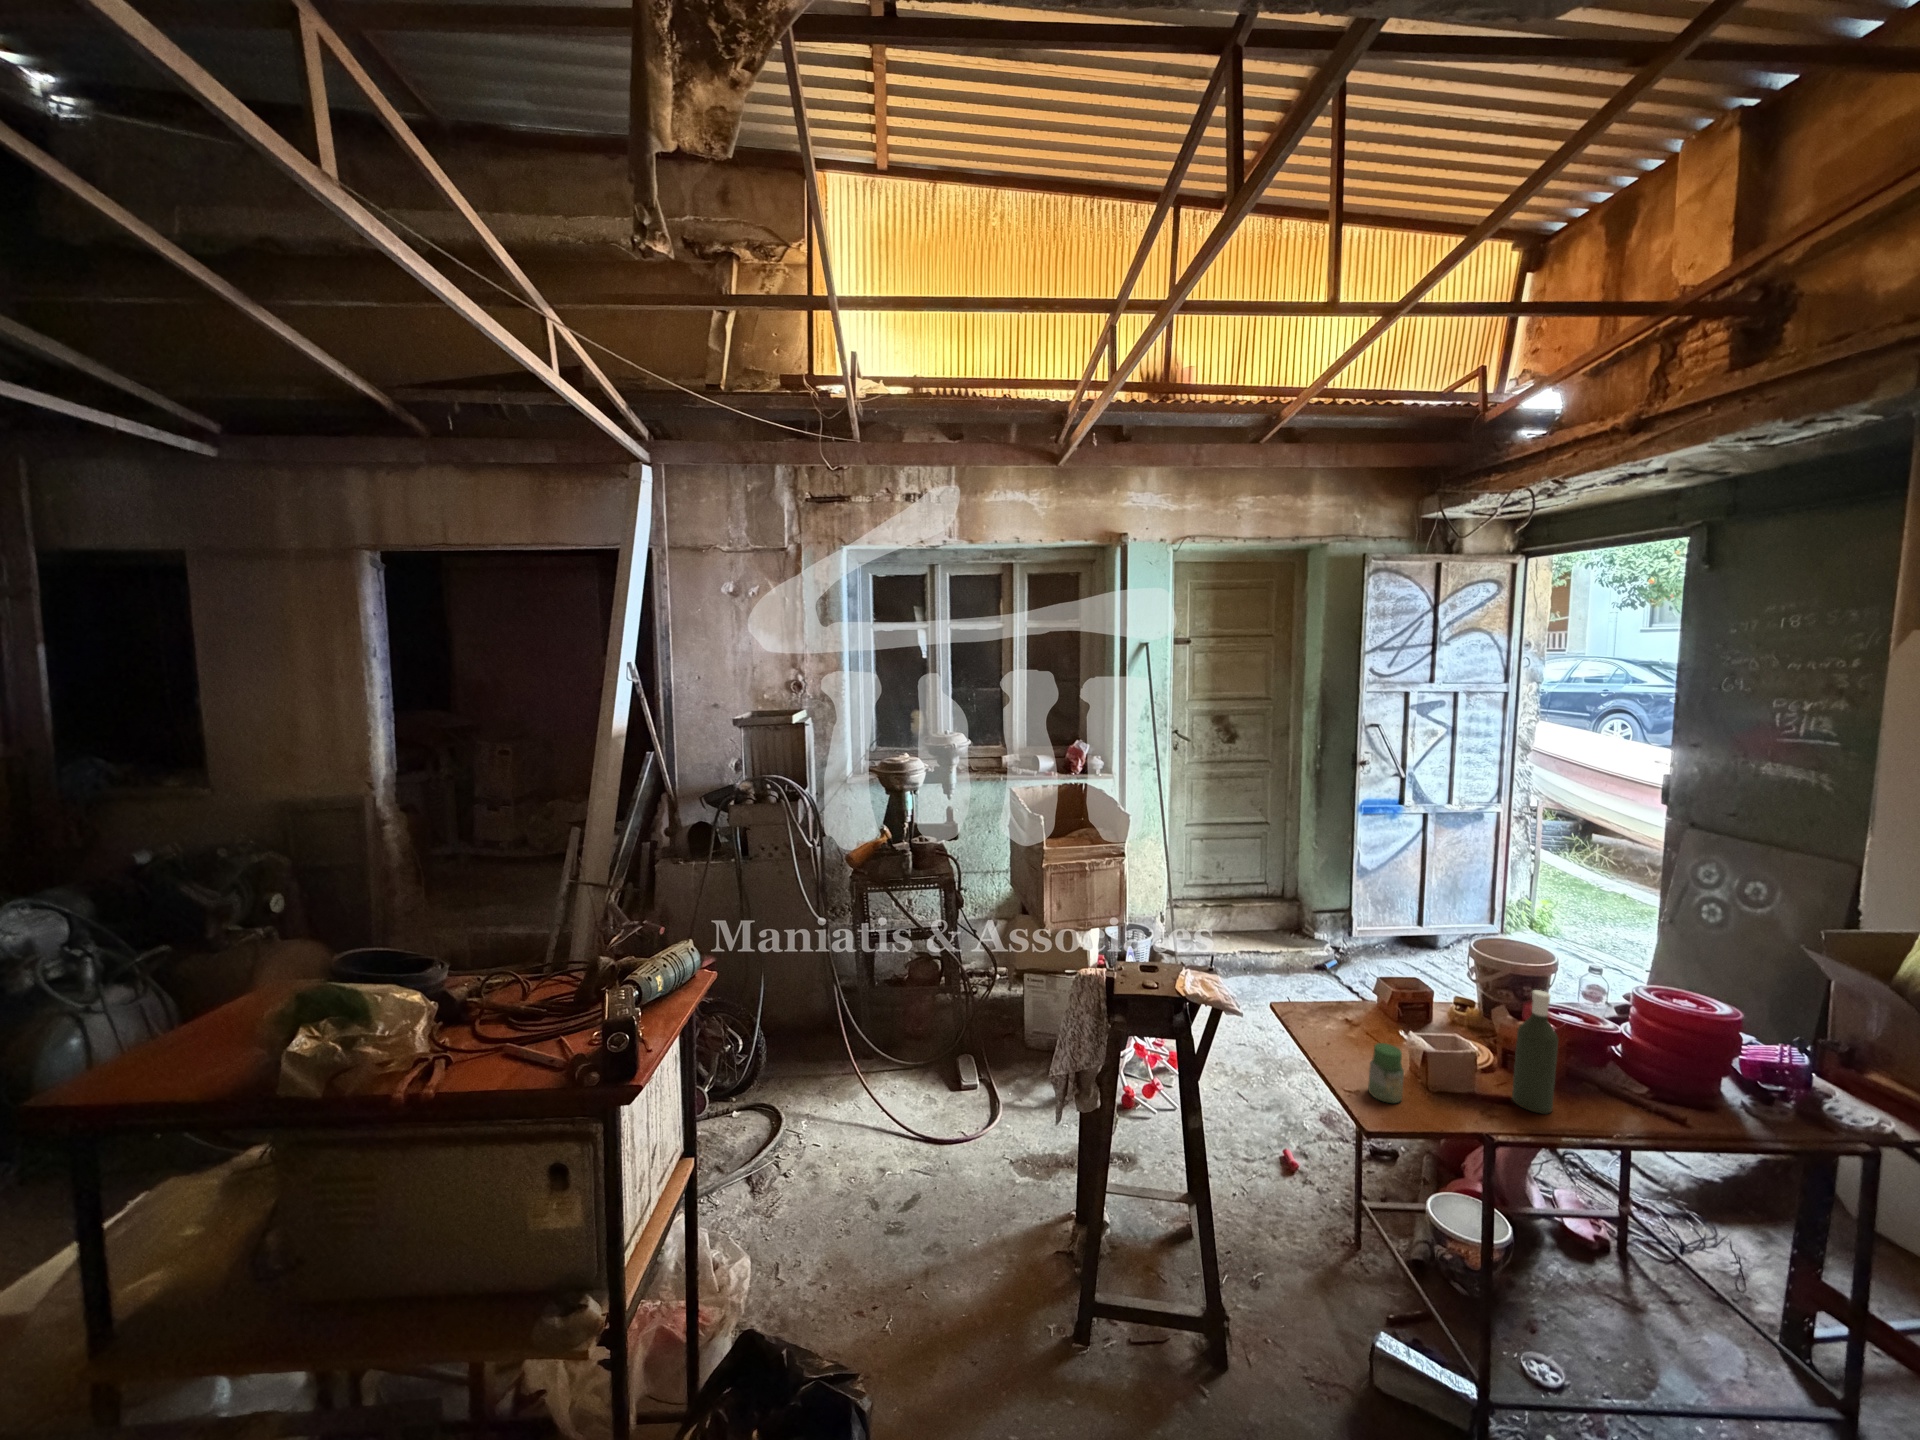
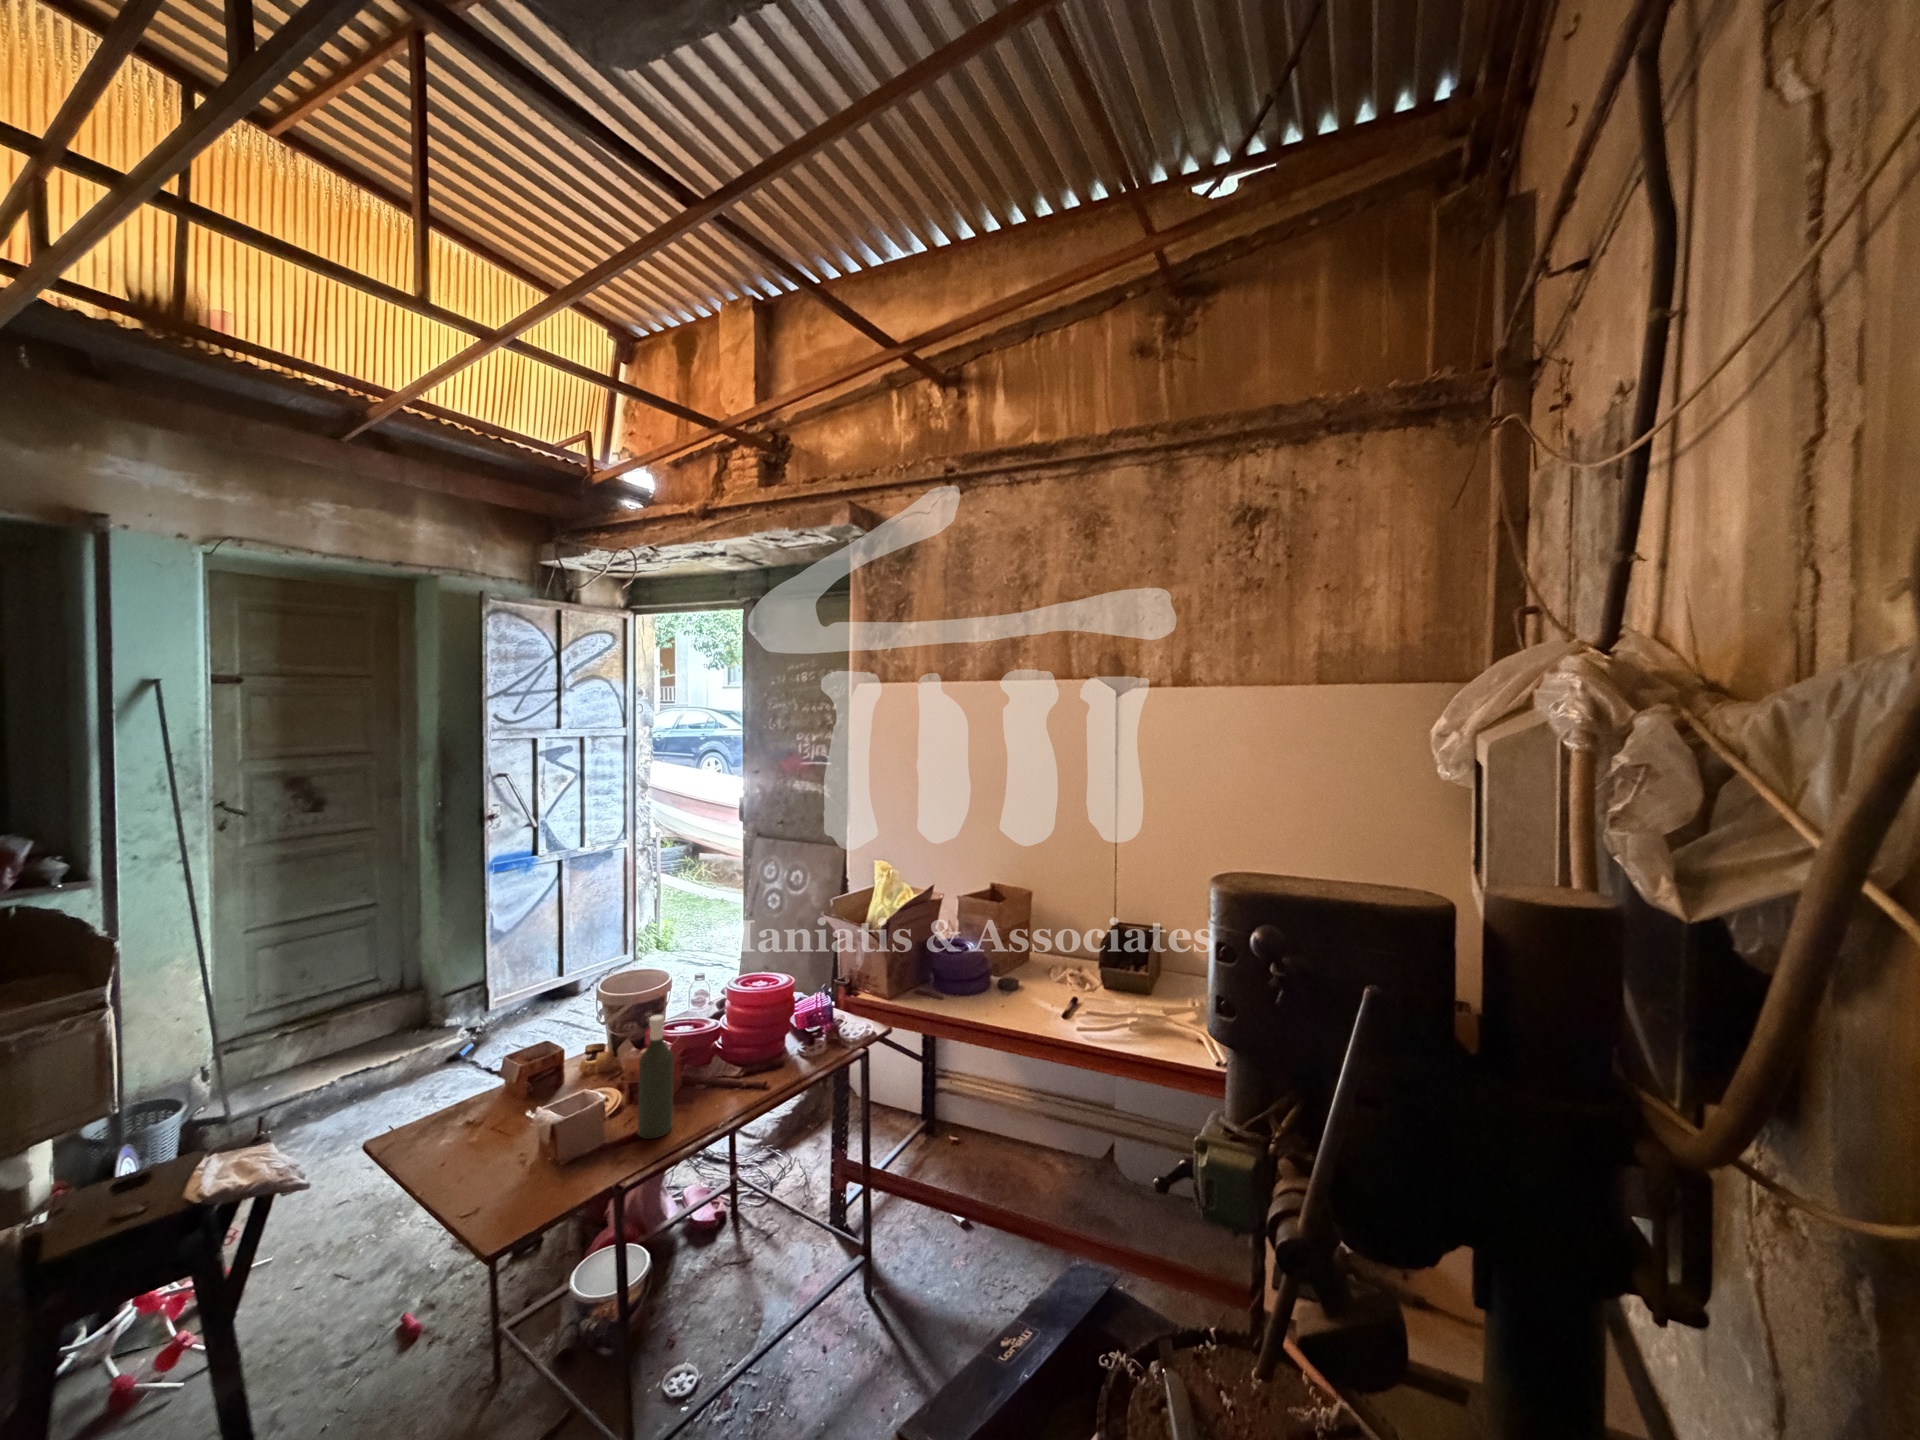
jar: present [1368,1043,1404,1103] -> none [487,1139,528,1213]

